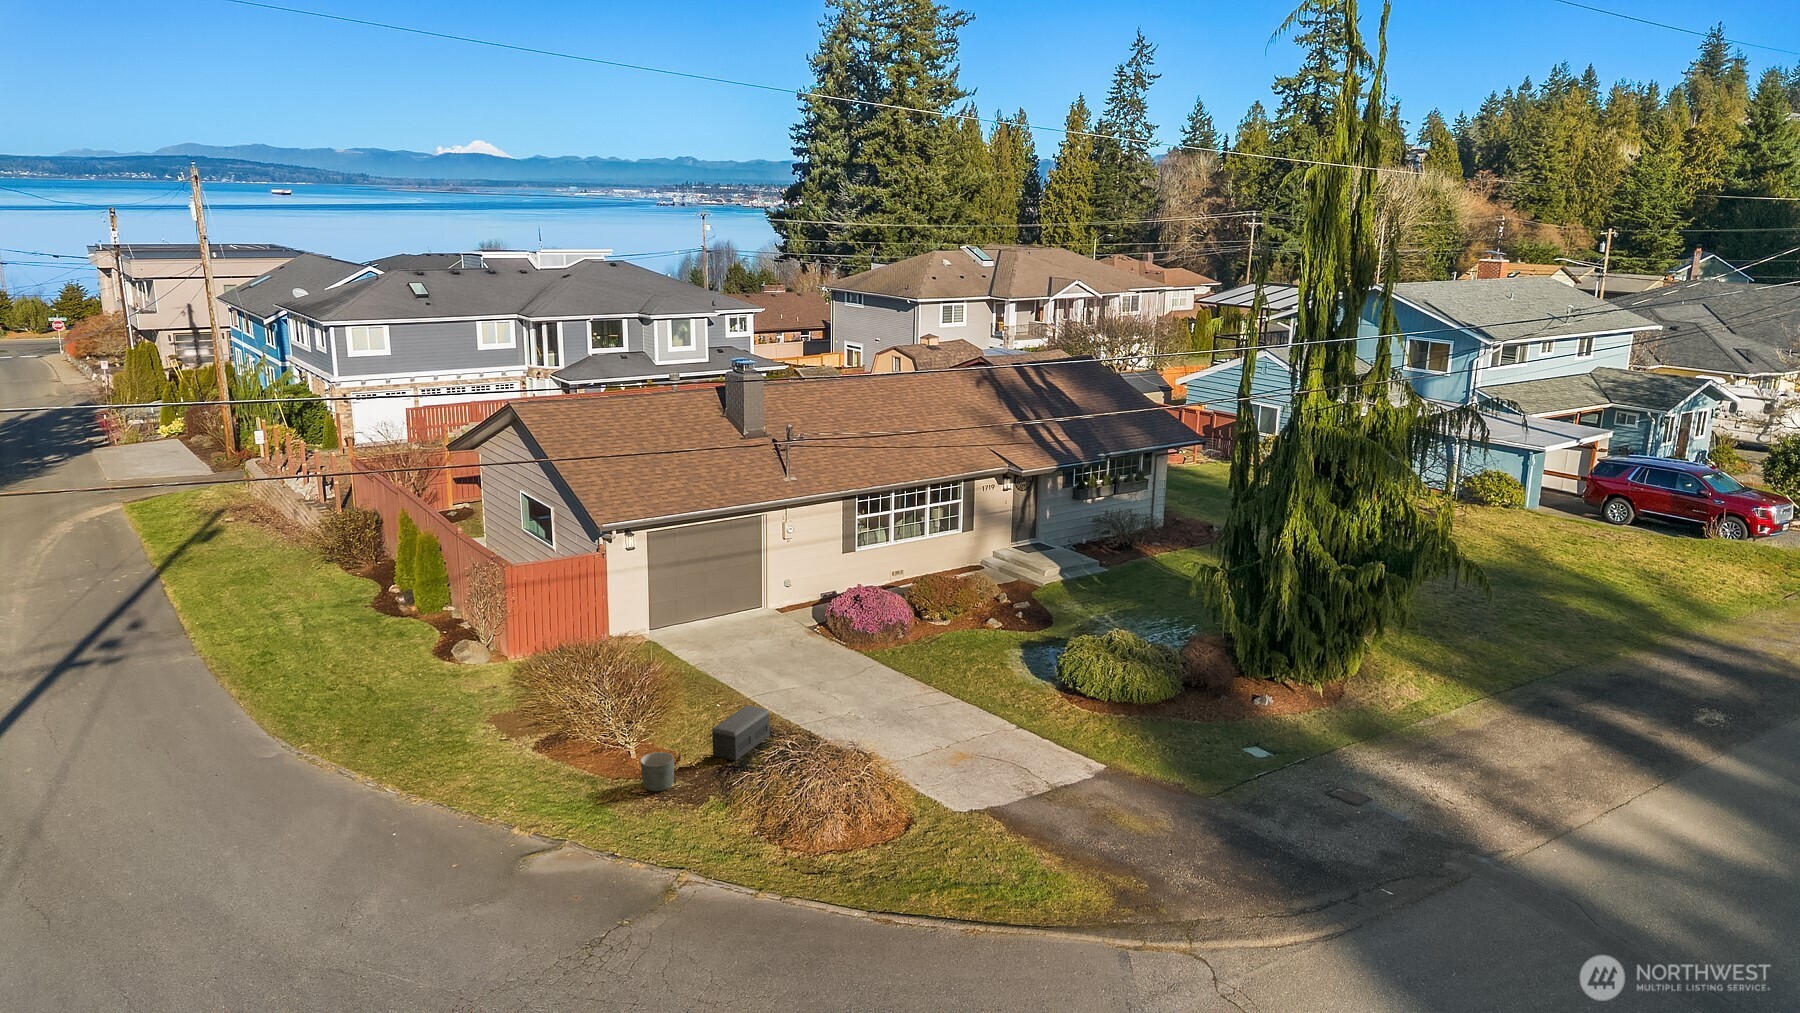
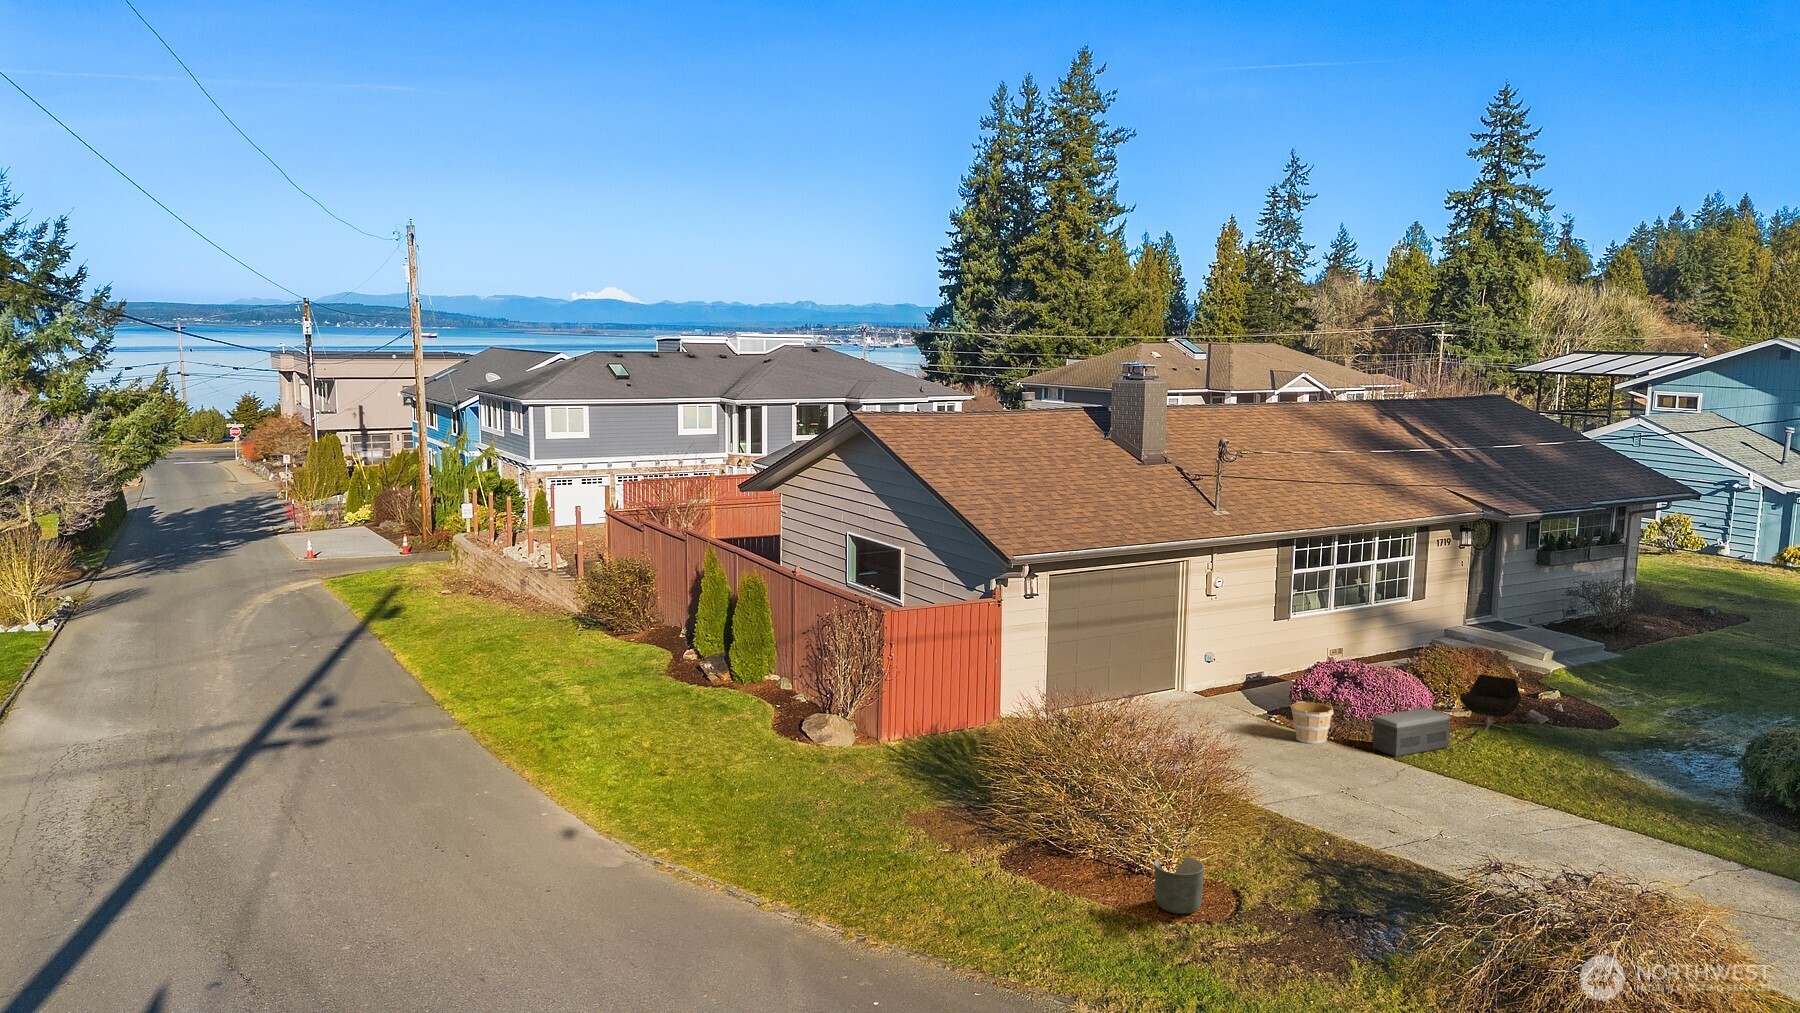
lounge chair: none [978,598,1023,642] -> present [1460,674,1521,732]
wooden bucket: none [841,623,872,656] -> present [1291,701,1333,744]
storage bench: present [712,705,770,761] -> present [1373,708,1450,757]

